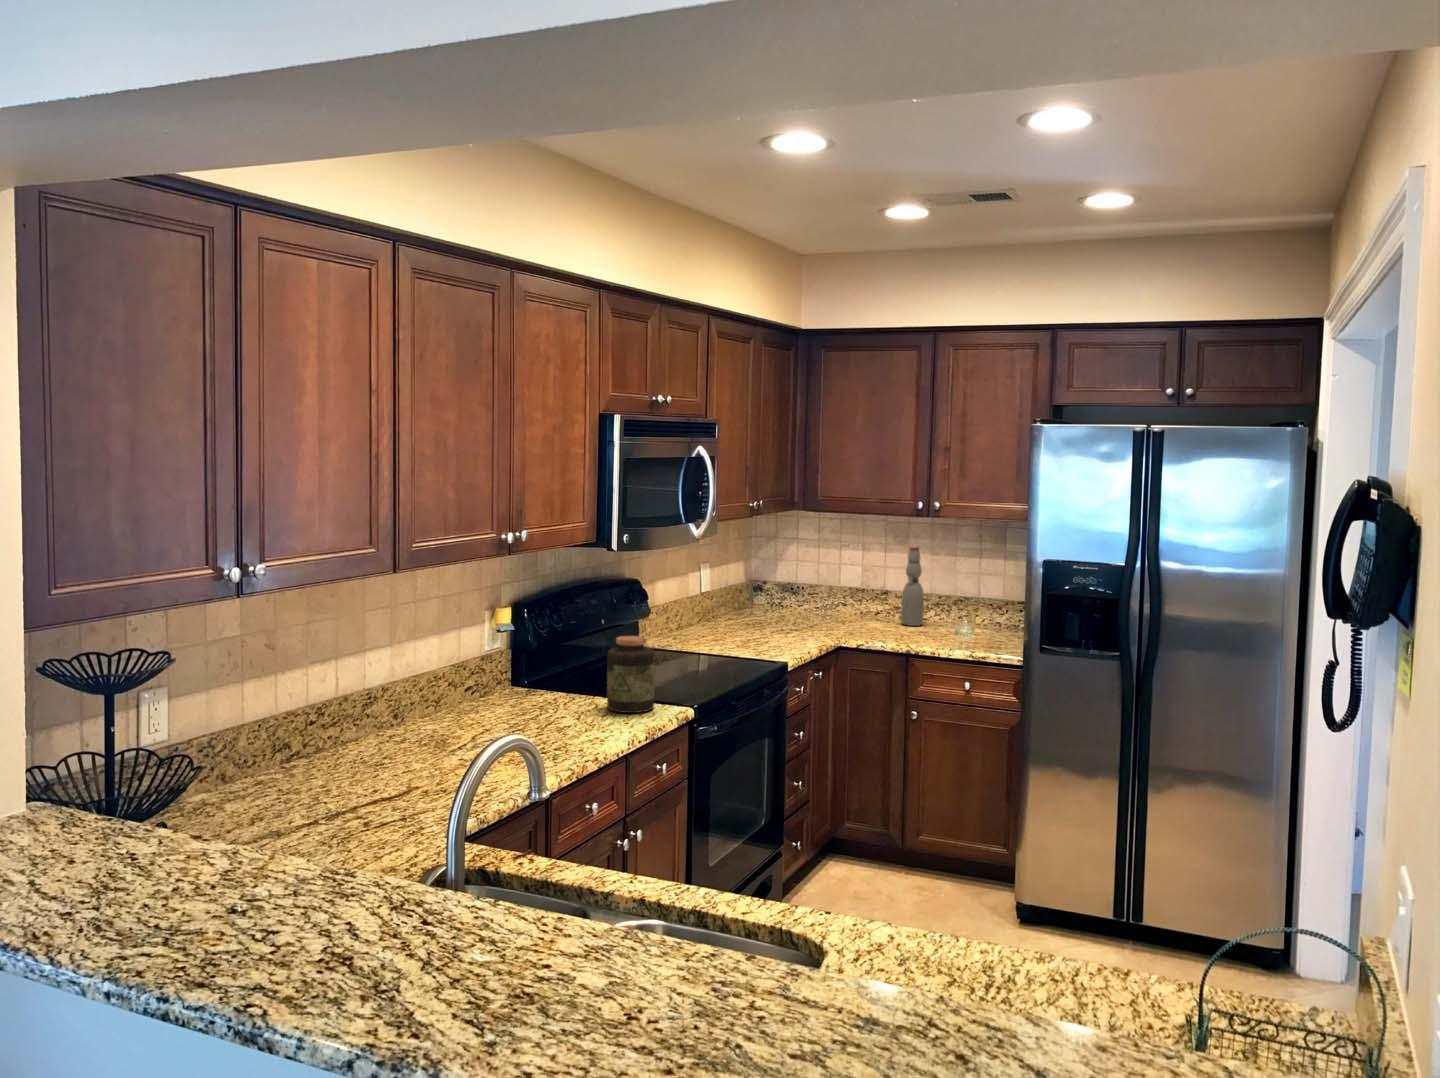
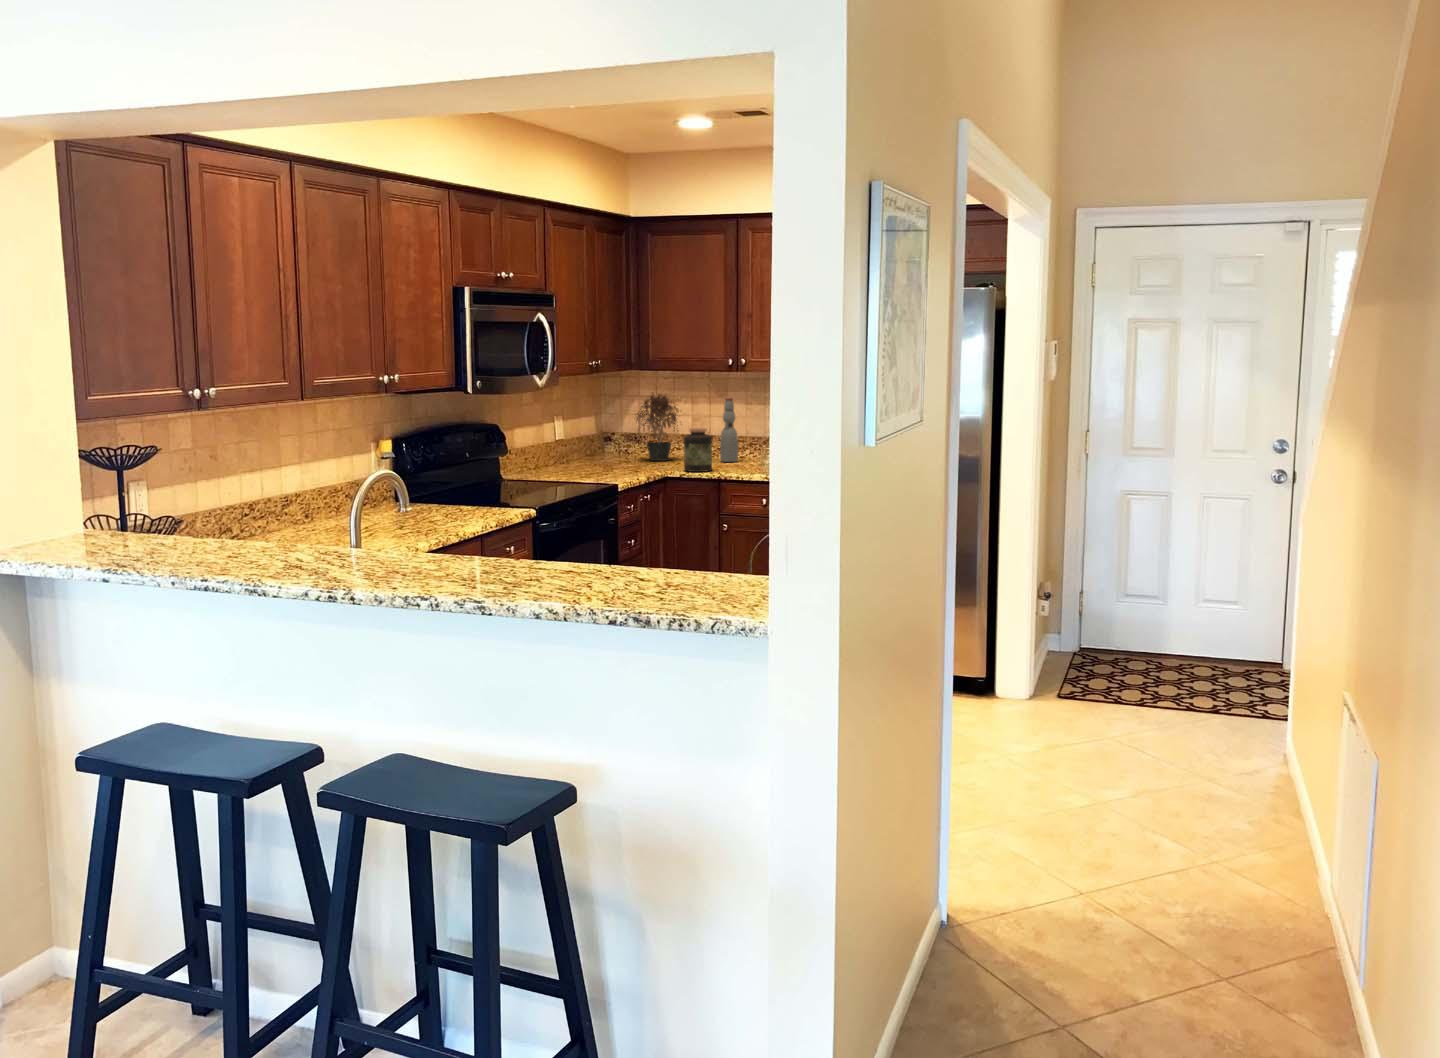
potted plant: none [795,536,856,620] -> present [636,392,679,461]
jar: present [607,636,655,713] -> present [684,428,712,472]

